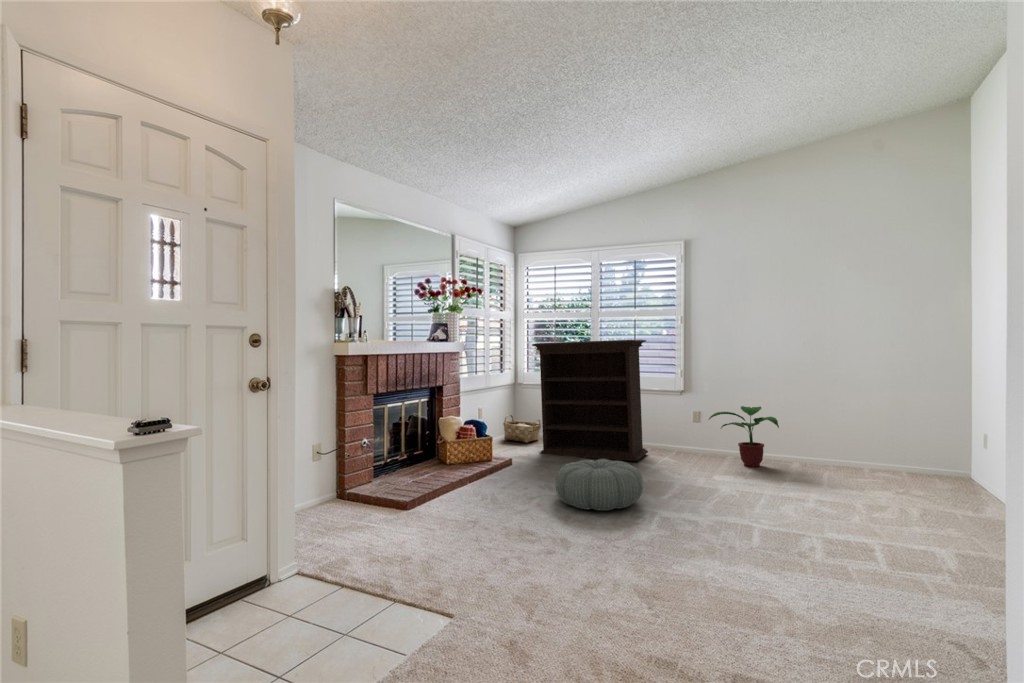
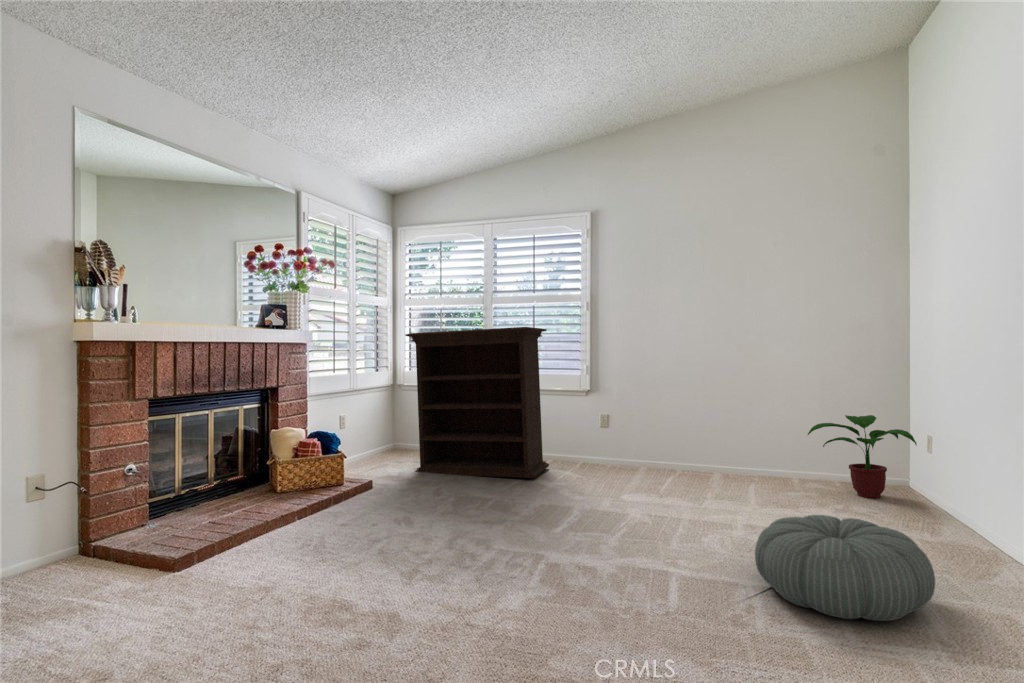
potted plant: present [709,406,779,467] -> present [808,415,917,498]
woven basket: present [503,414,541,443] -> none [377,423,424,458]
pouf: present [556,459,643,511] -> present [755,515,935,621]

